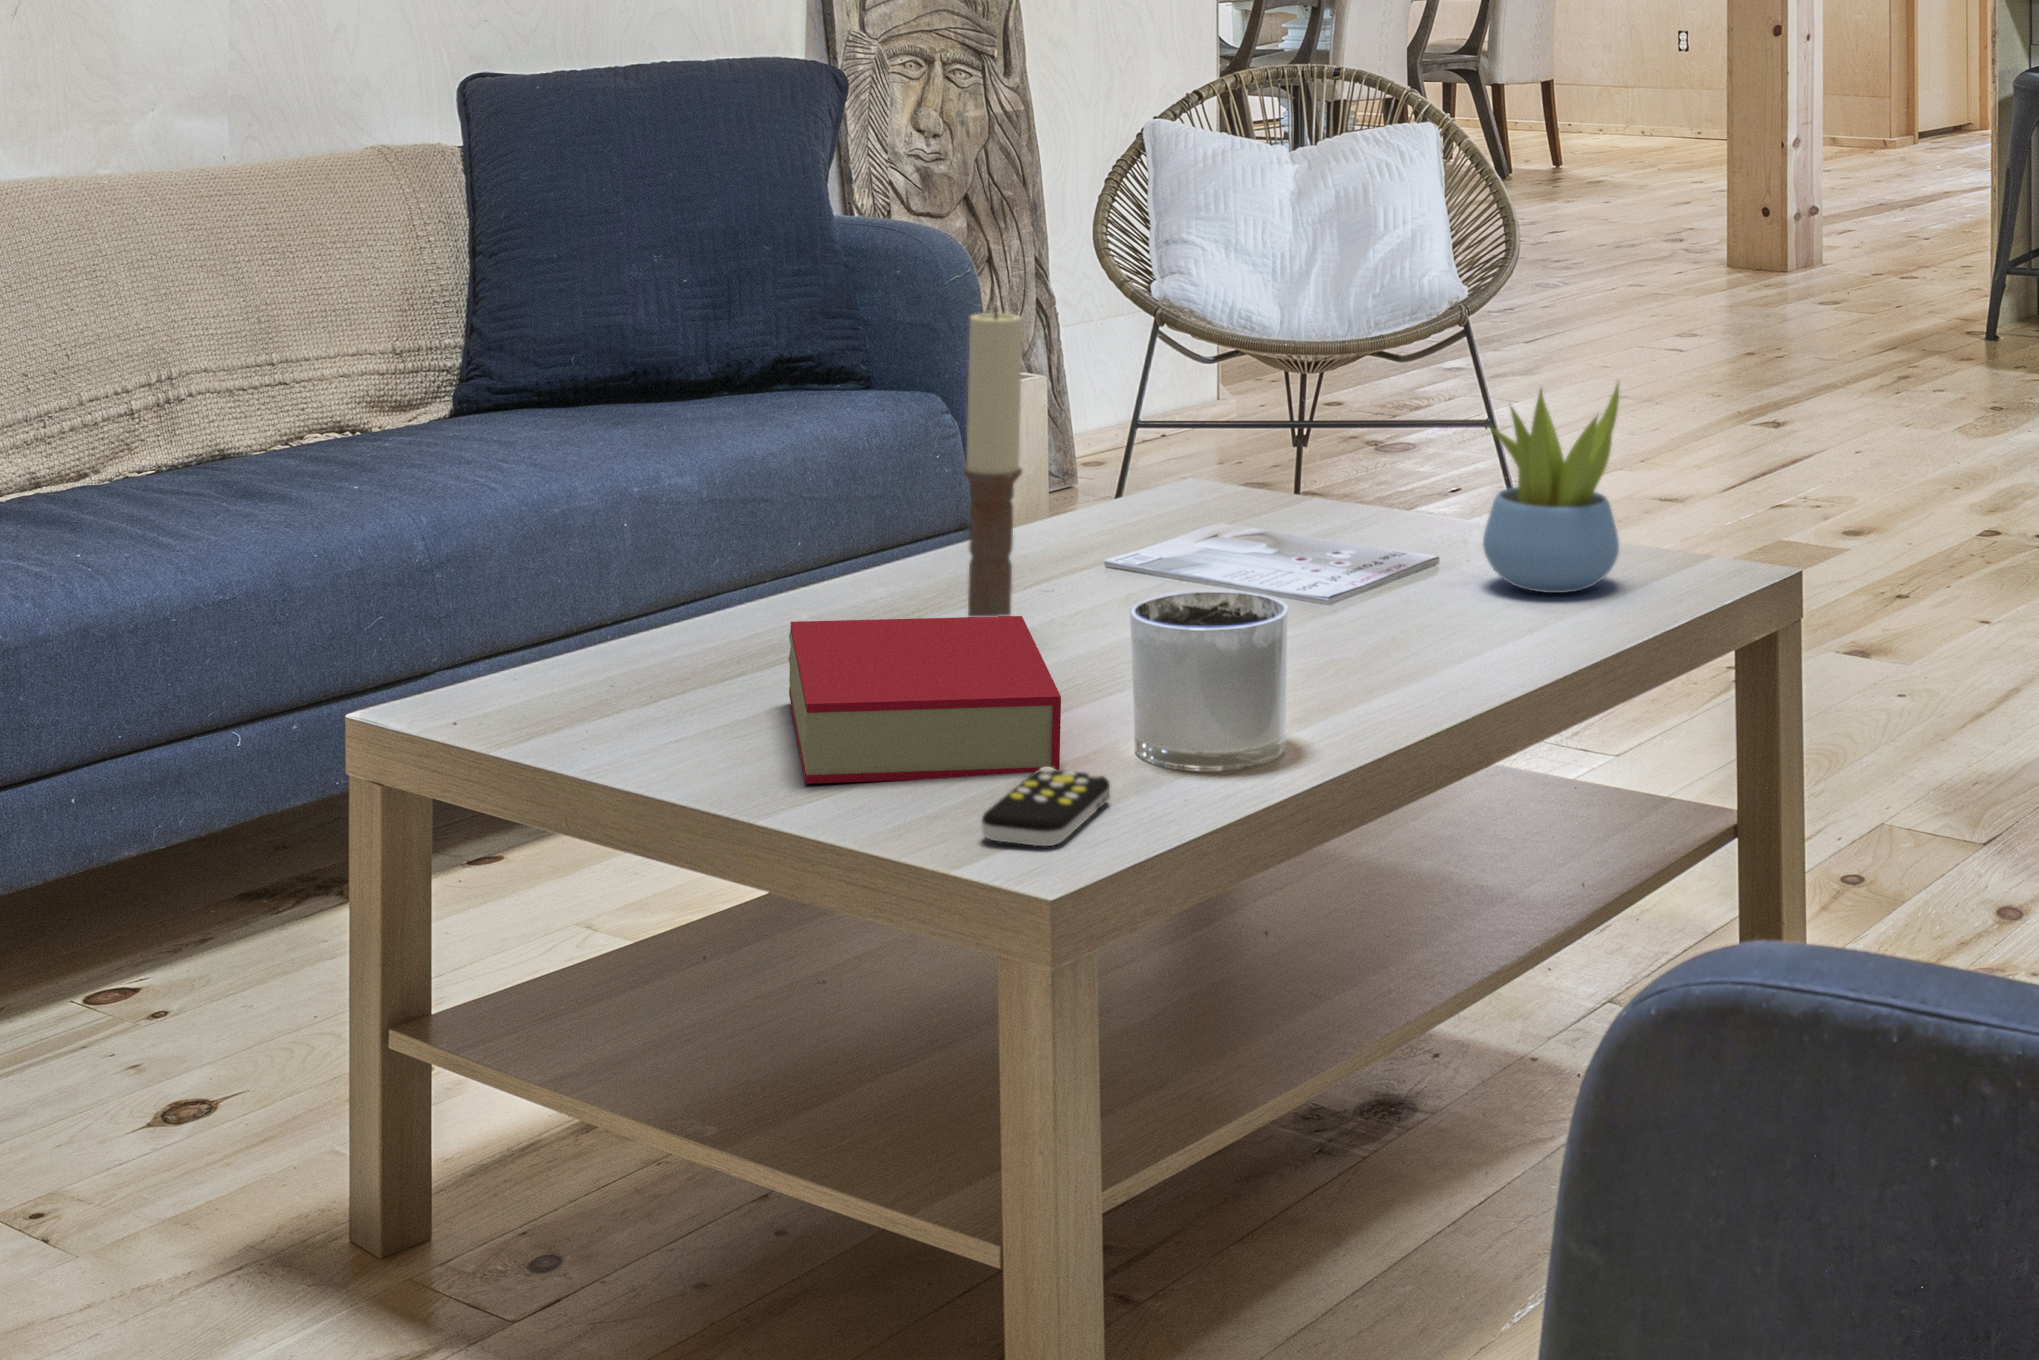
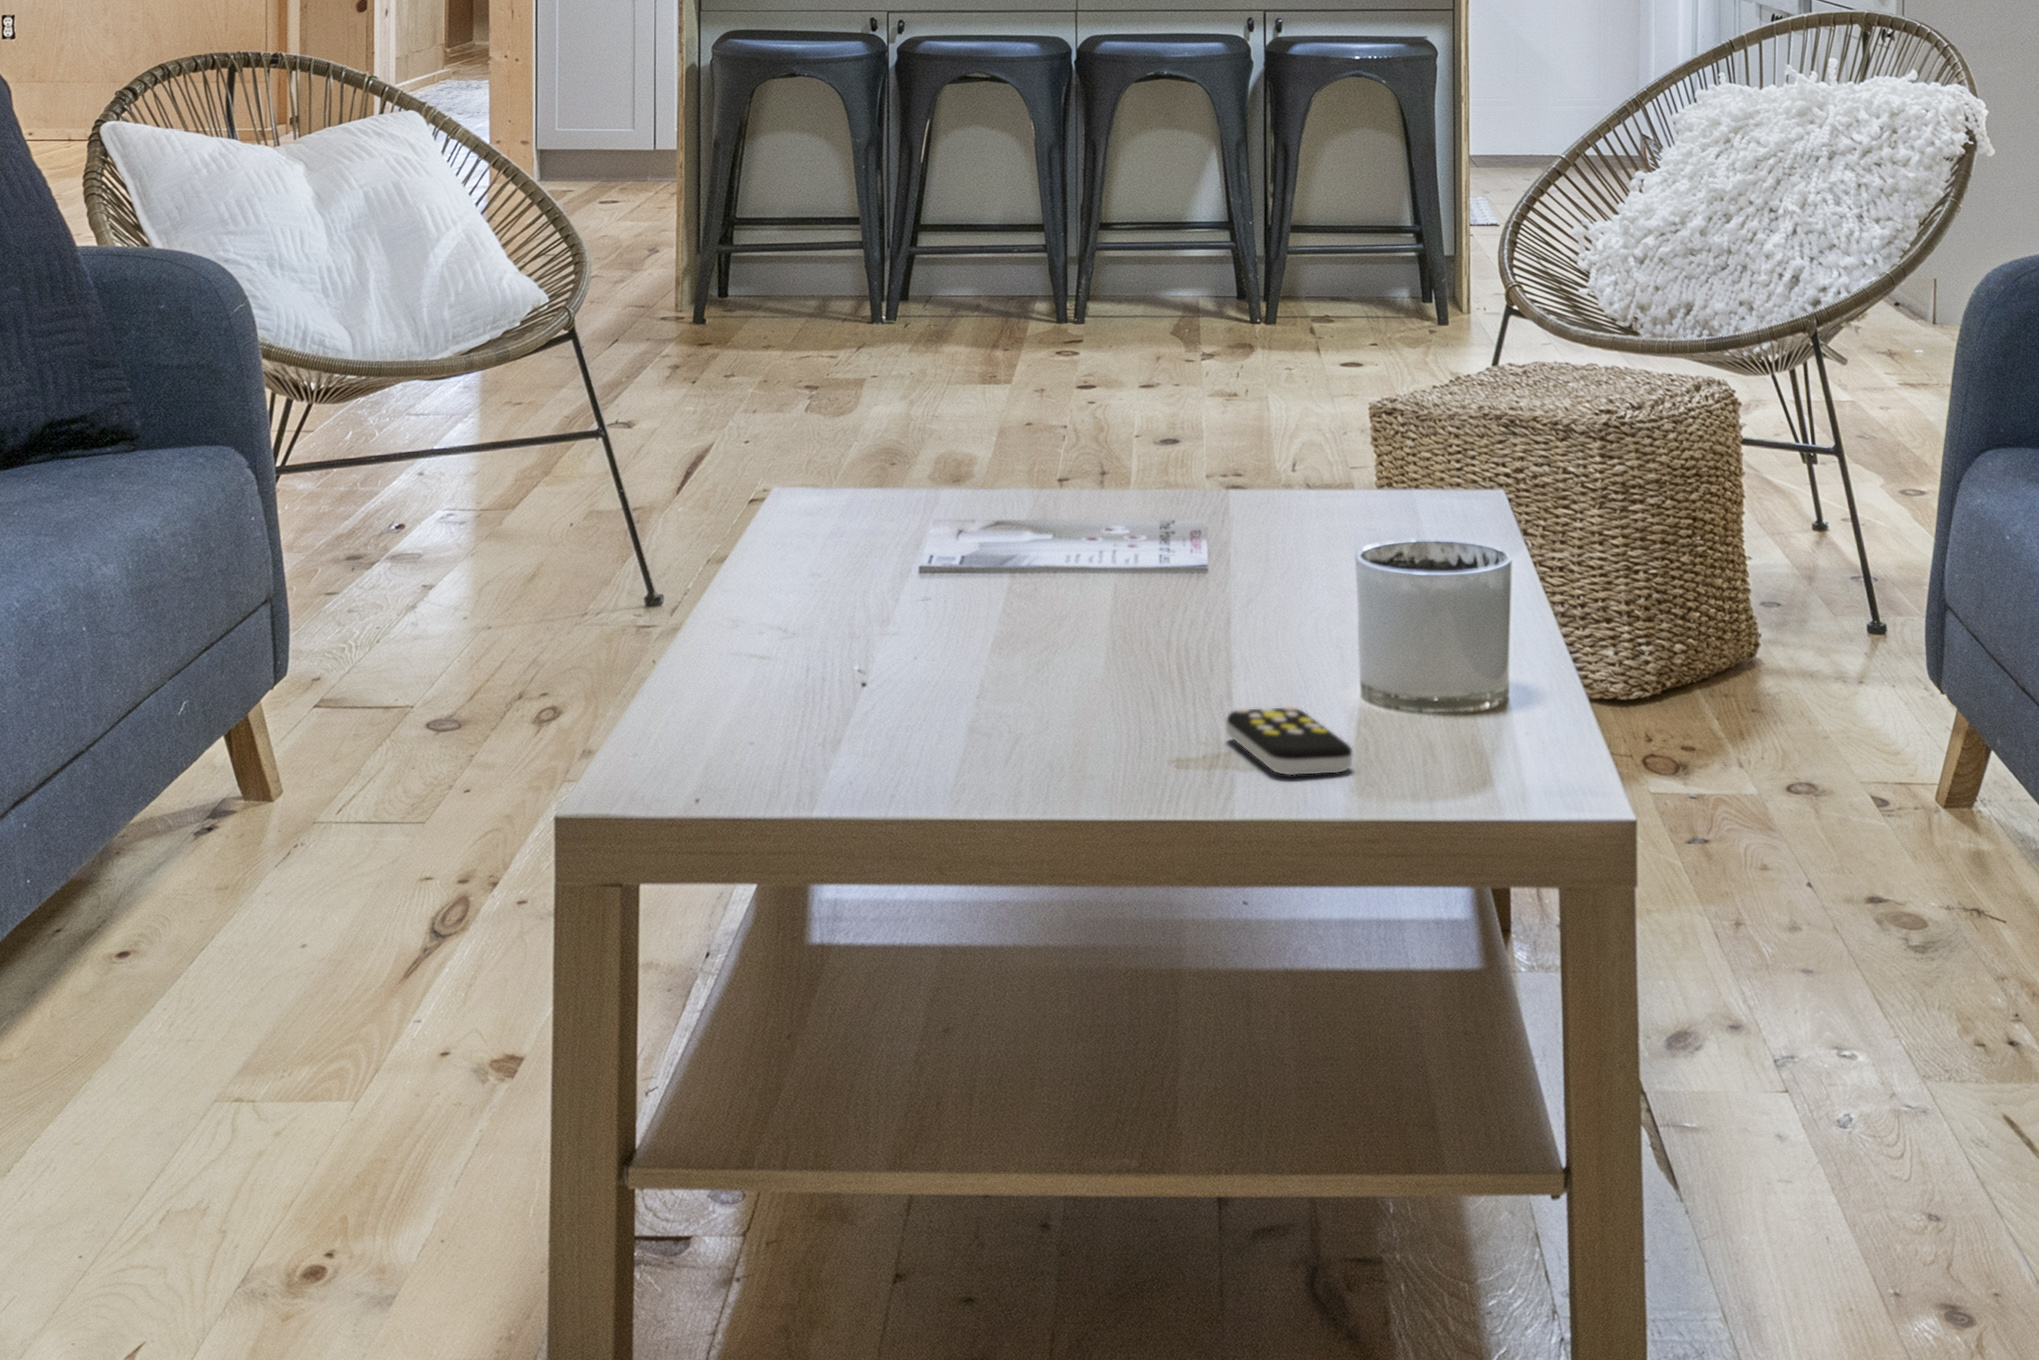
candle: present [963,307,1022,617] -> none [811,273,881,640]
succulent plant: present [1483,383,1619,593] -> none [1156,316,1300,531]
book: present [789,616,1061,784] -> none [781,587,1189,761]

